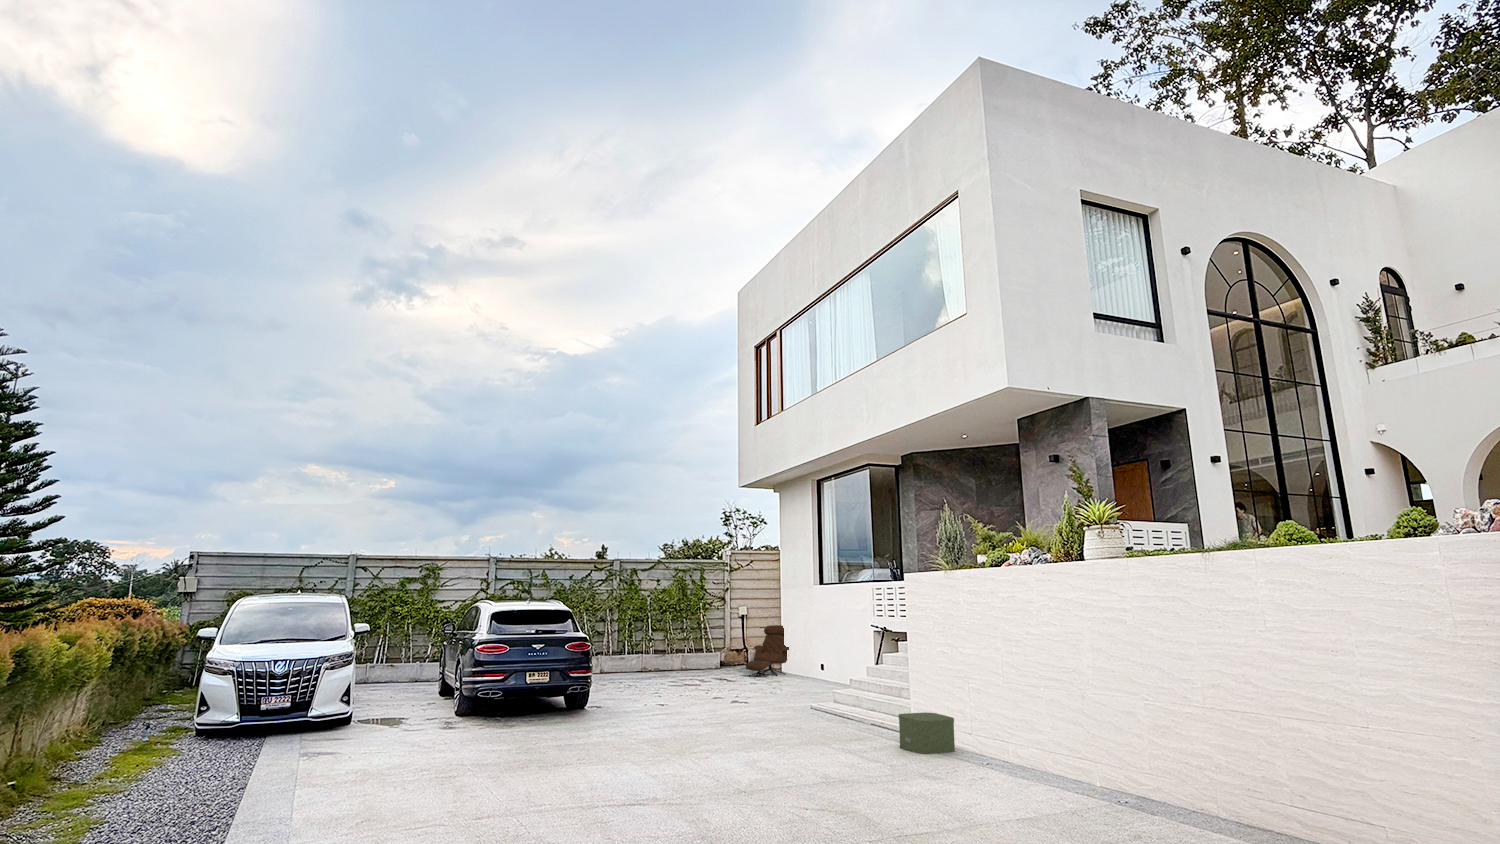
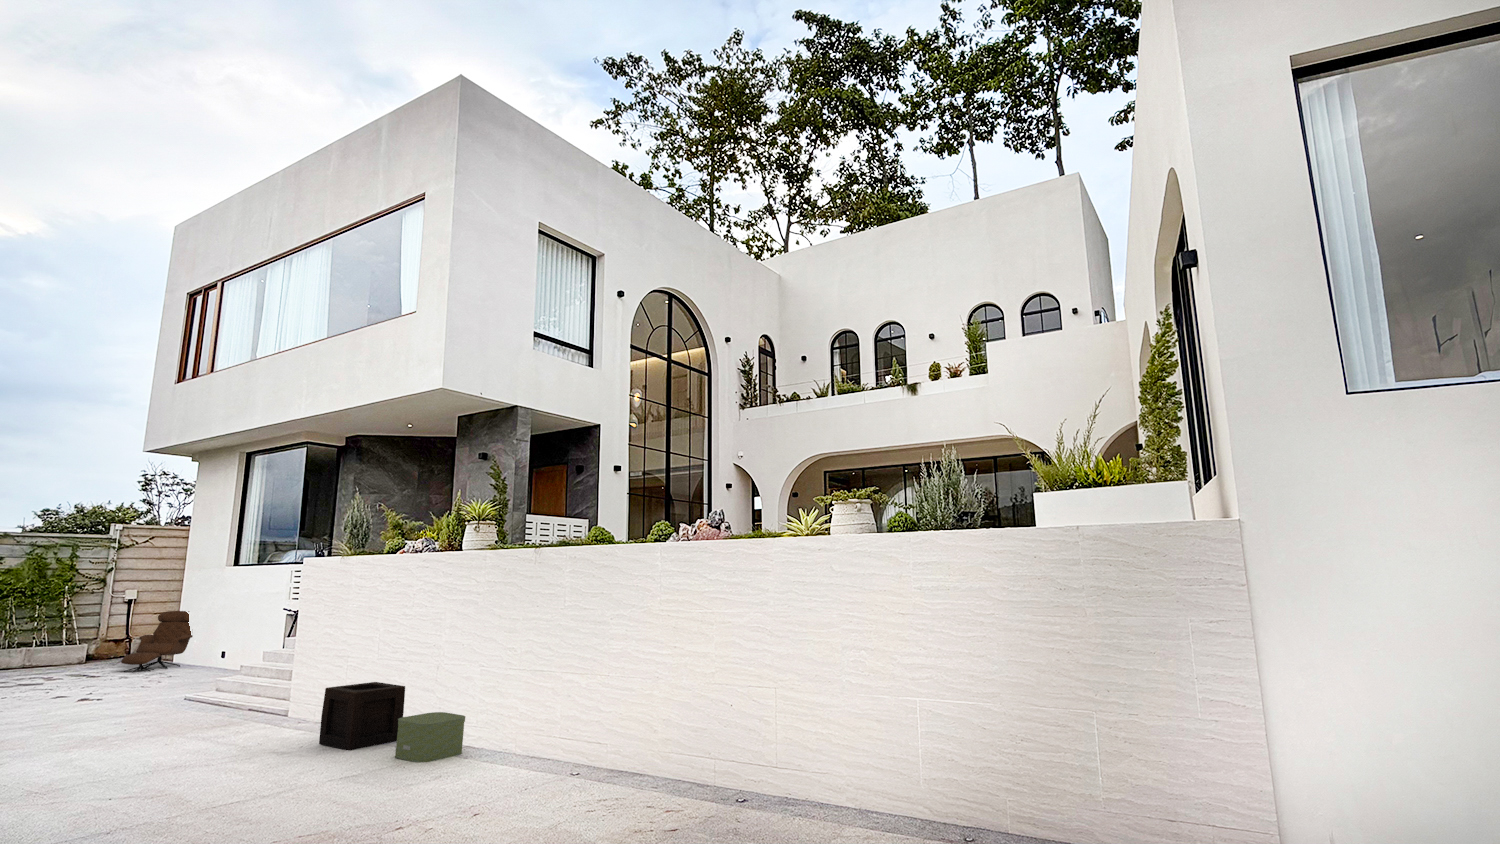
wooden crate: none [966,707,1056,784] -> present [319,682,405,751]
storage box: present [898,713,955,754] -> present [395,712,465,762]

